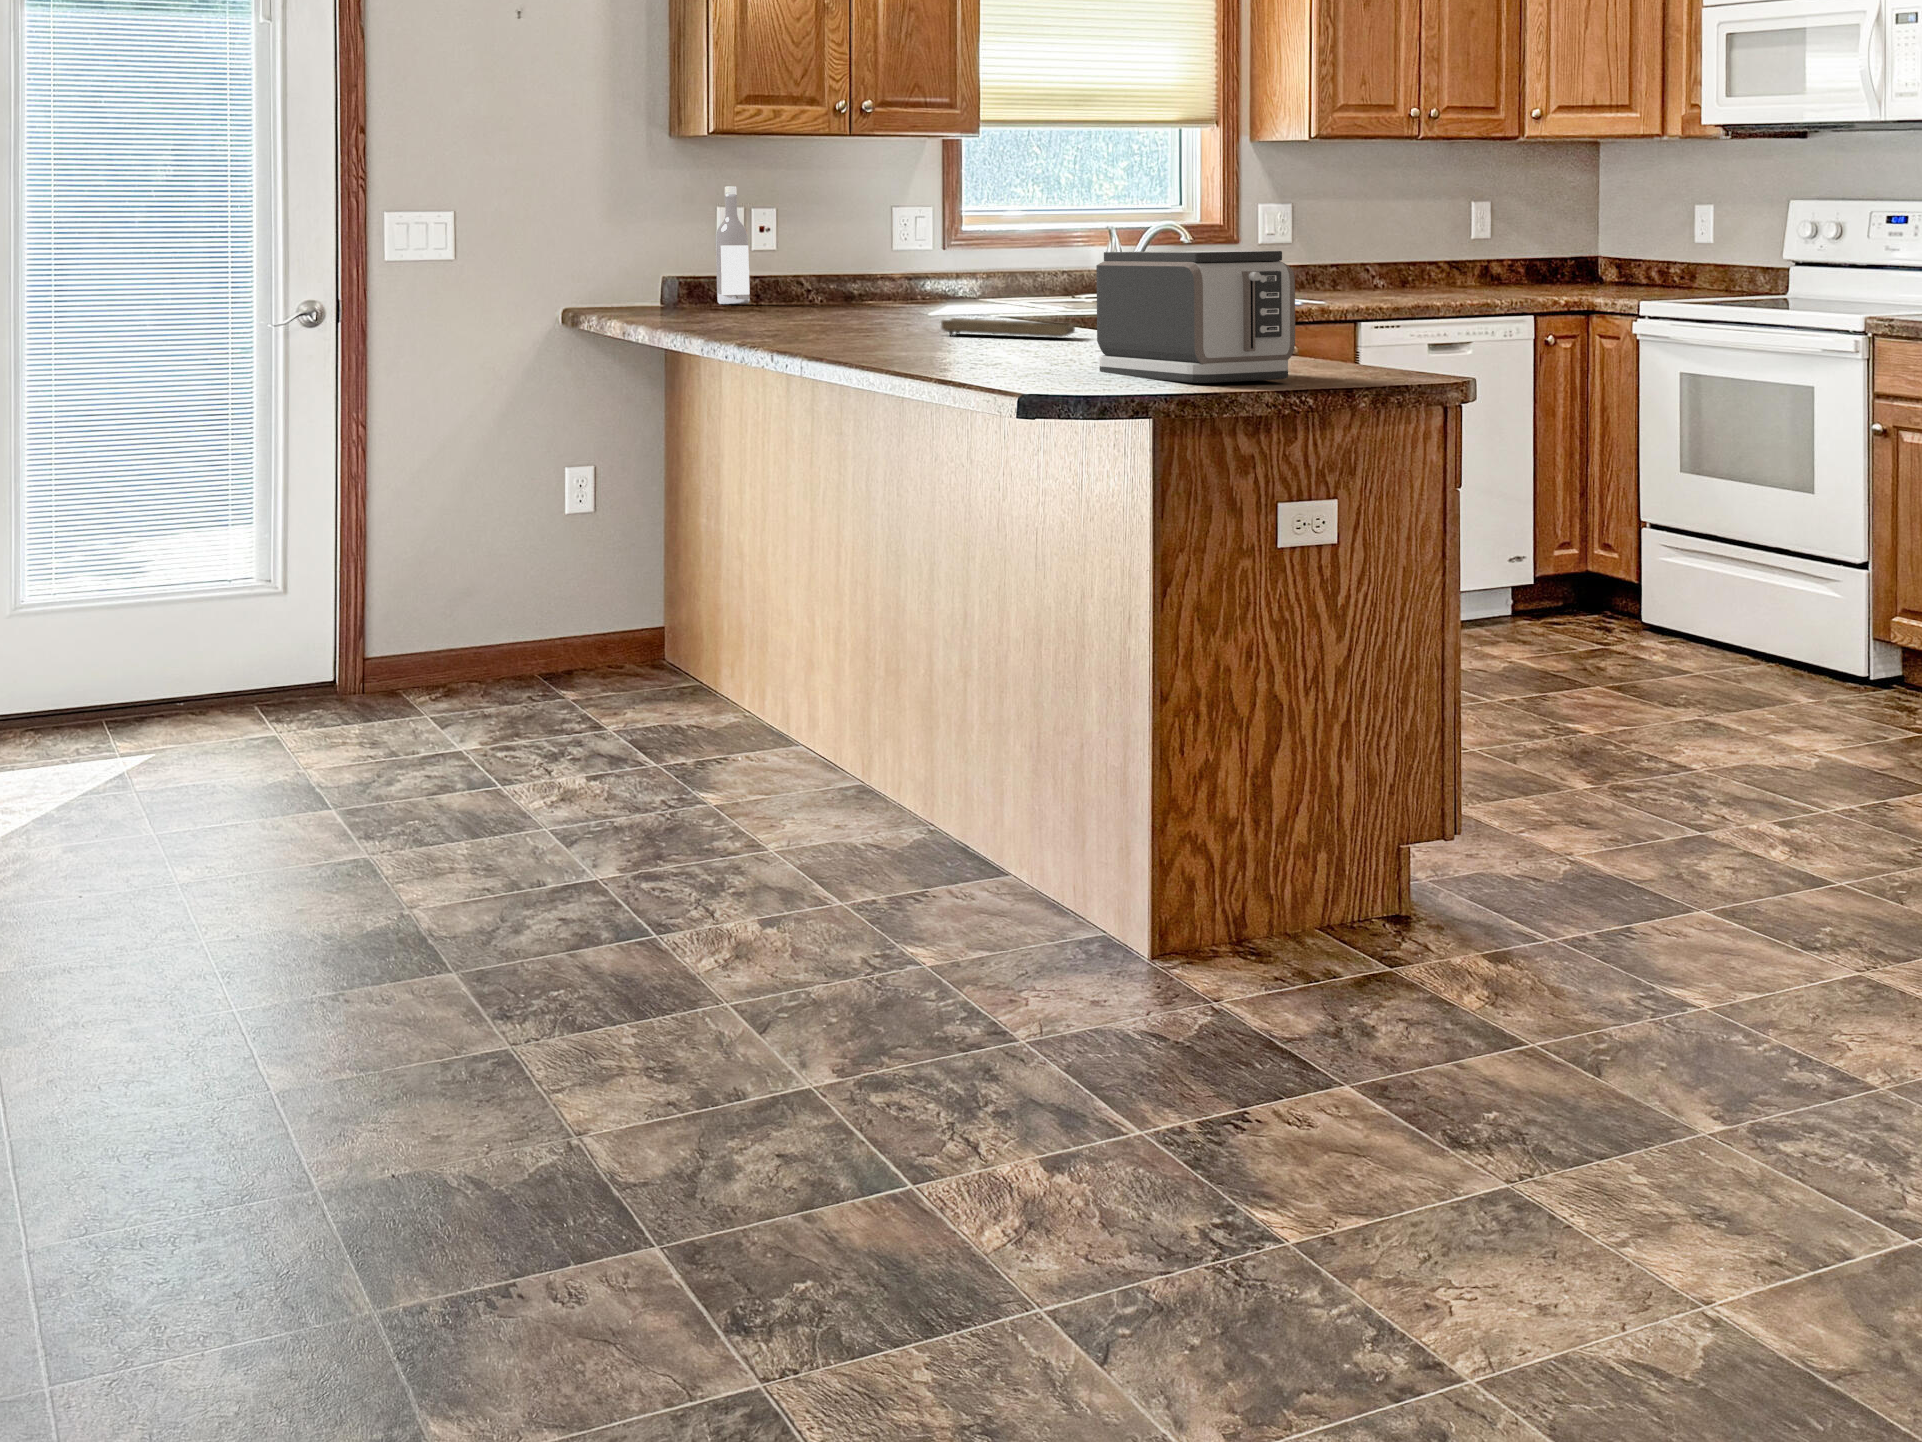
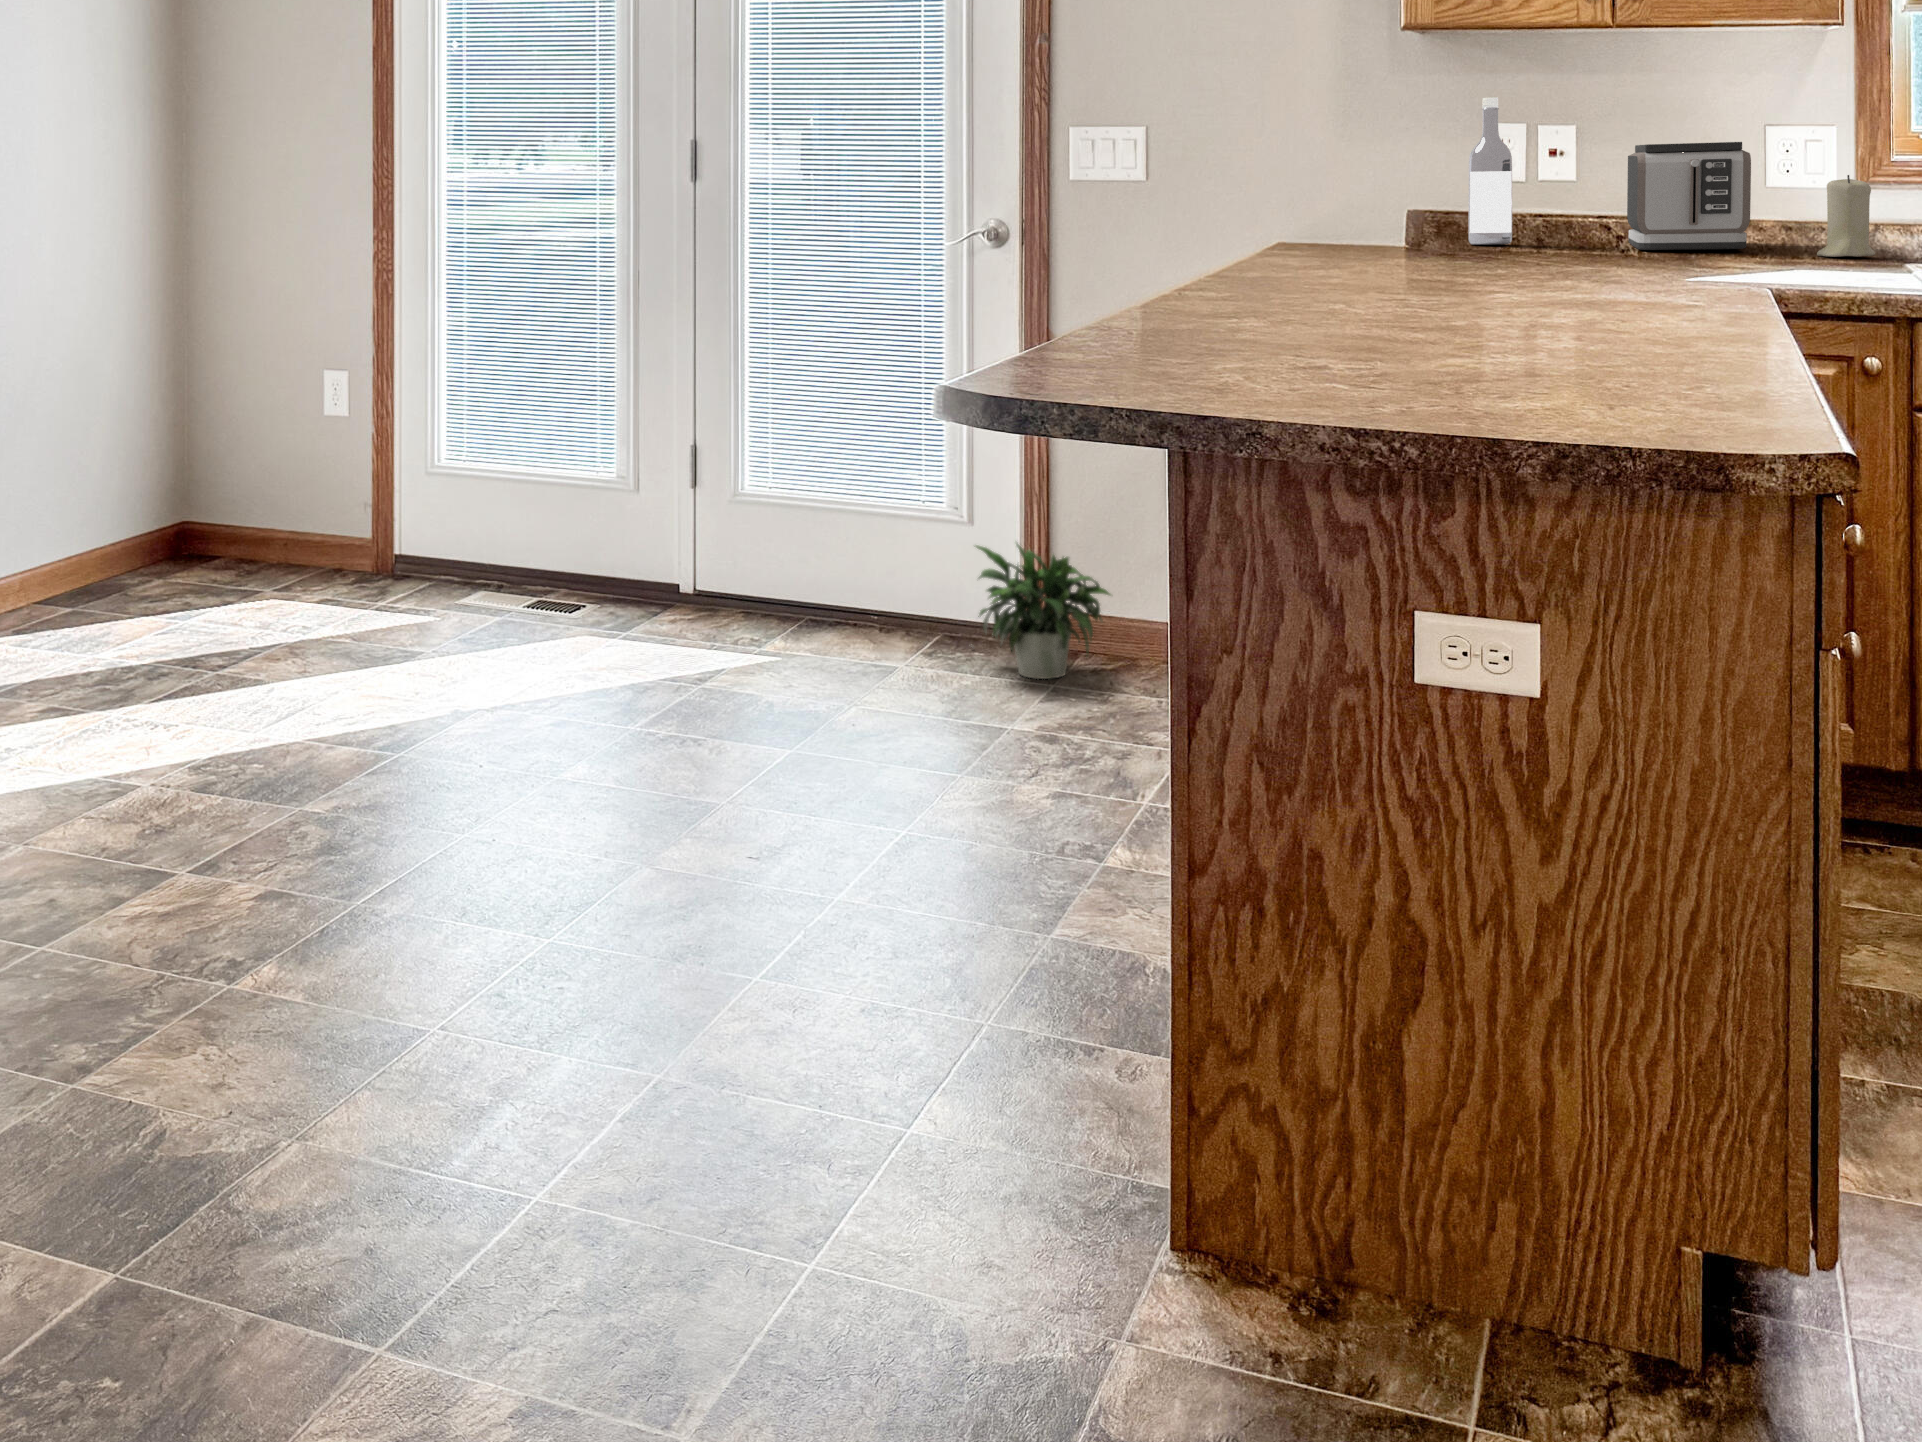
candle: none [961,251,998,309] -> present [1817,175,1875,257]
toaster: present [1096,251,1295,383] -> present [1627,142,1751,250]
tray: present [941,318,1075,337] -> none [1459,277,1669,311]
potted plant: none [309,590,478,714] -> present [971,544,1111,679]

